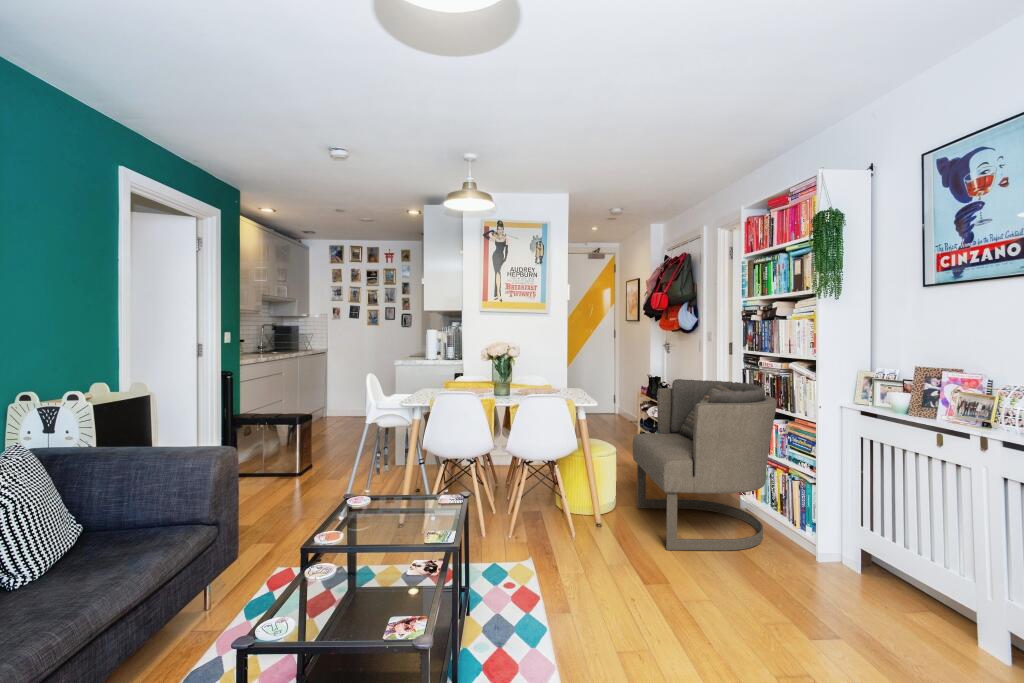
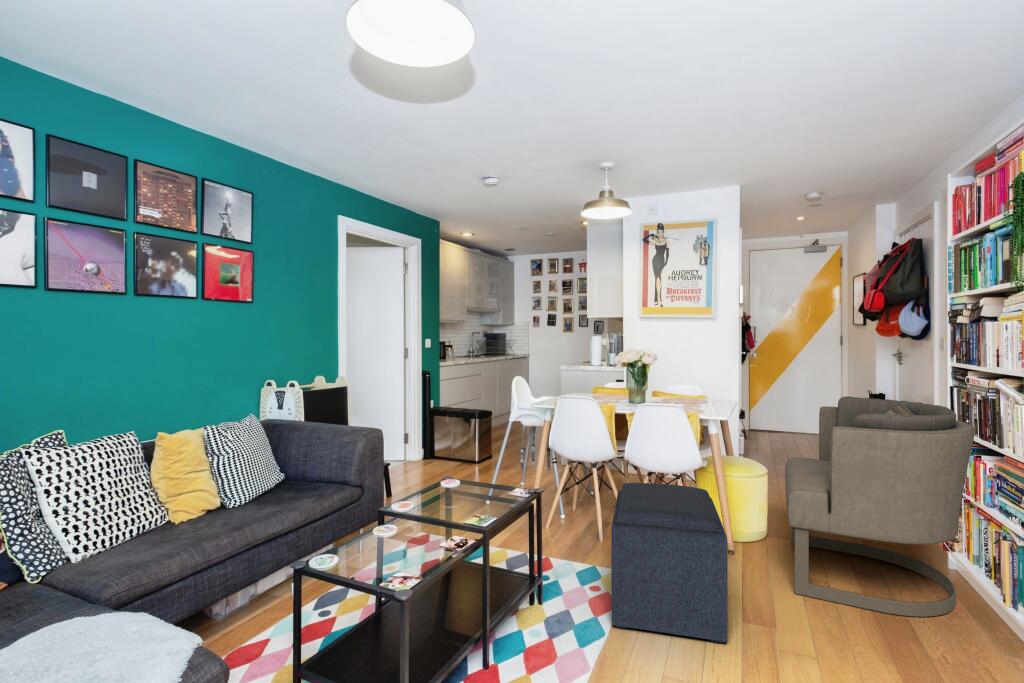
ottoman: none [524,469,652,620] -> present [611,483,728,643]

